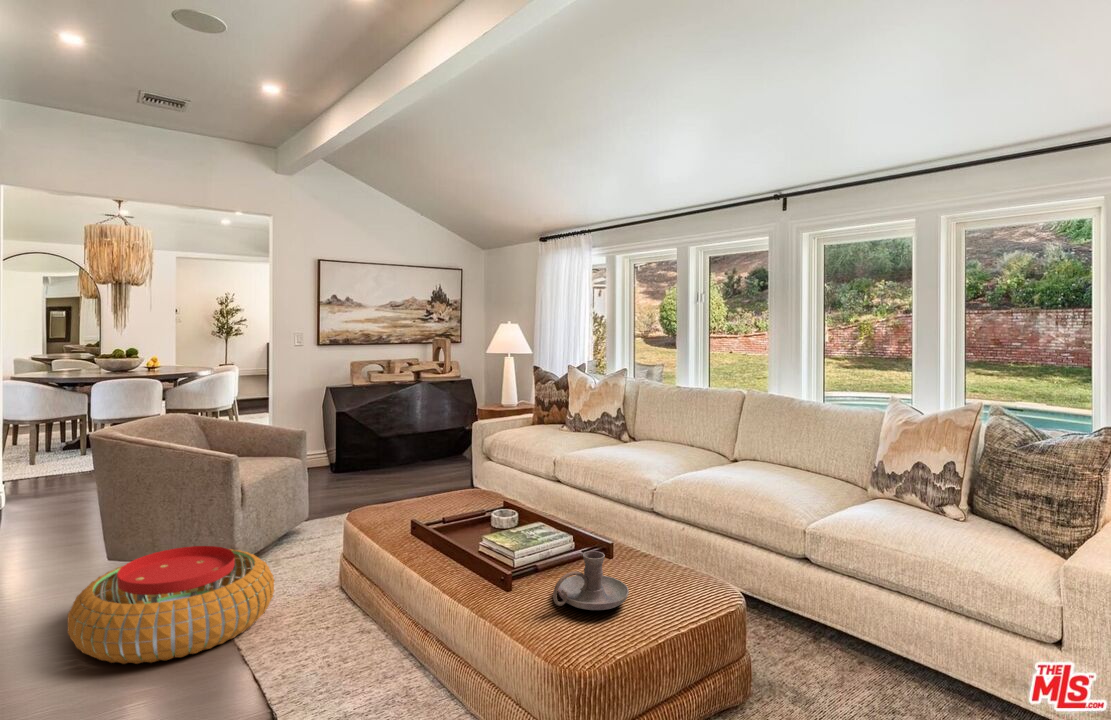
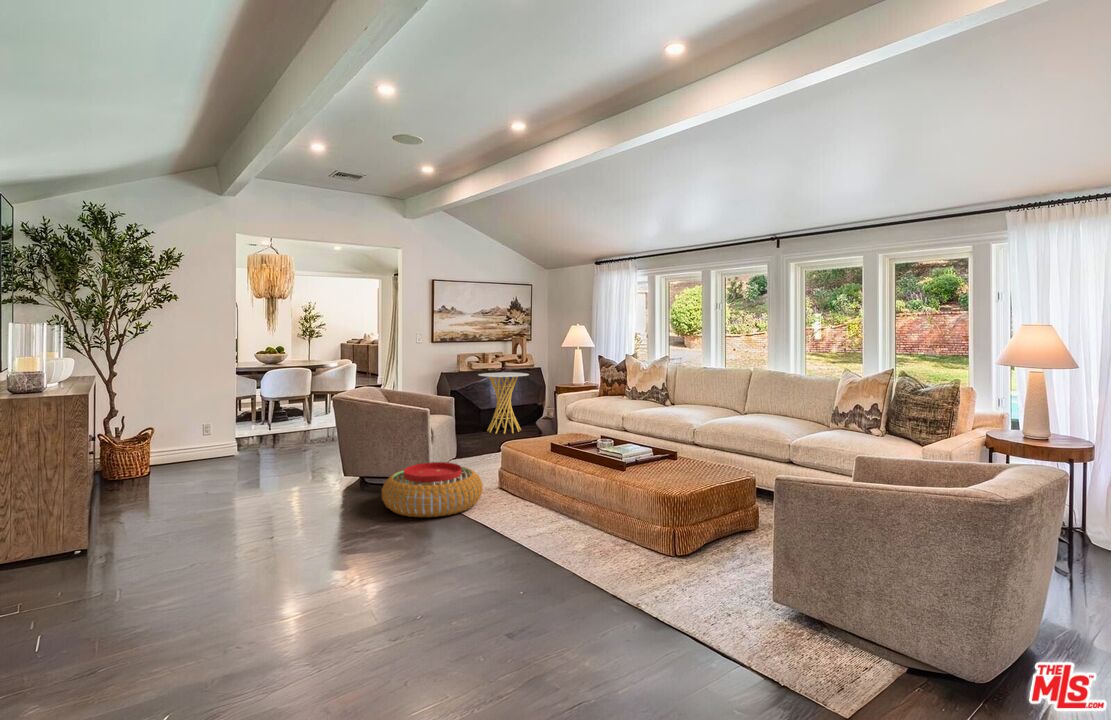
side table: none [373,387,445,473] -> present [478,372,529,434]
candle holder: present [553,551,629,610] -> none [660,448,698,475]

